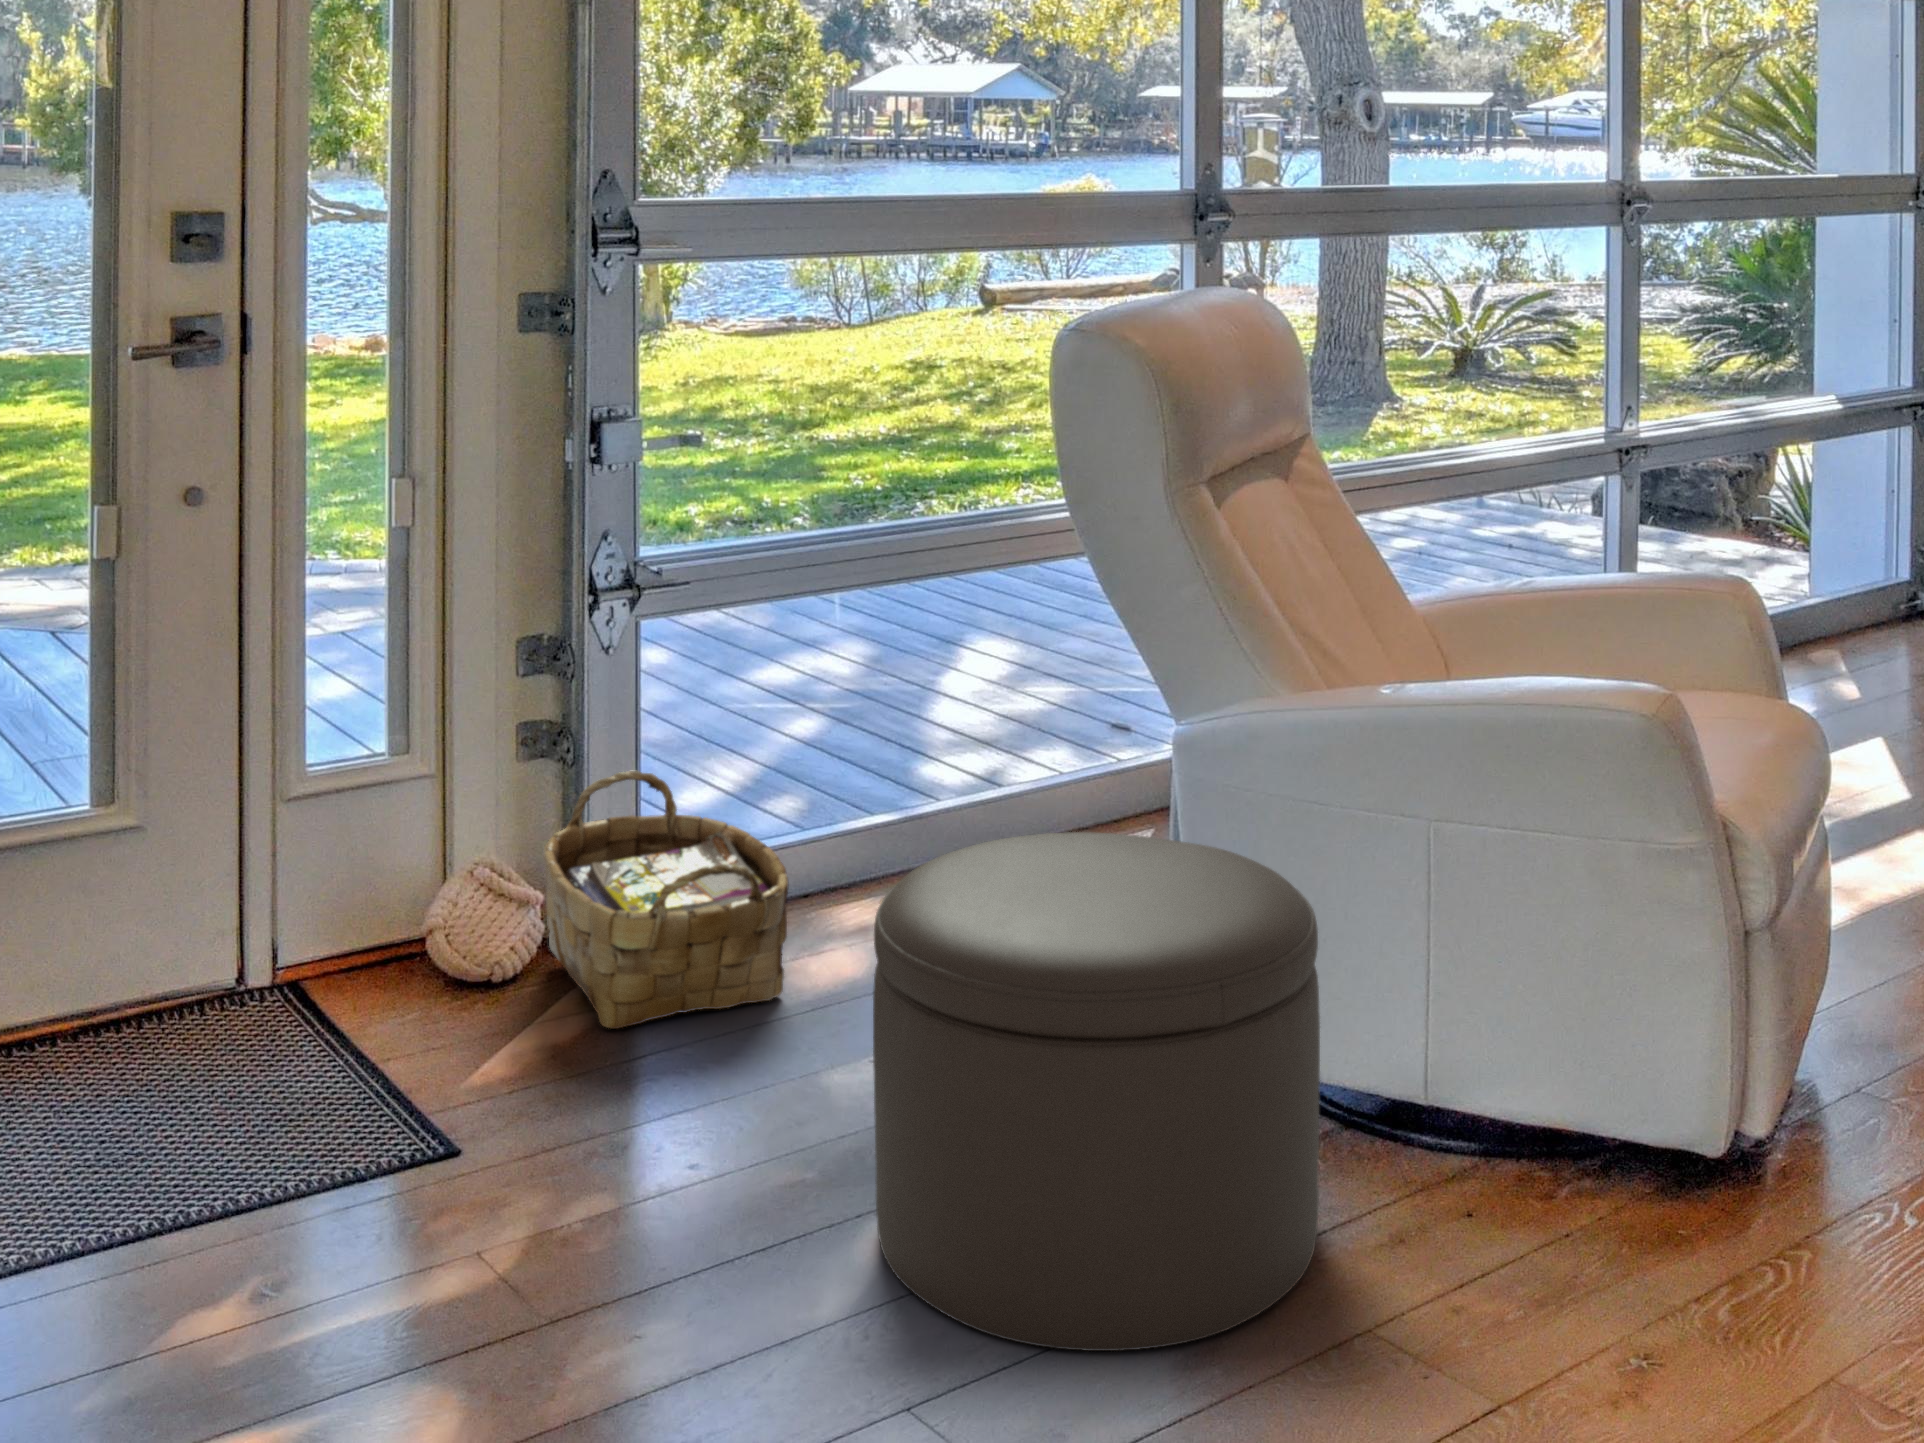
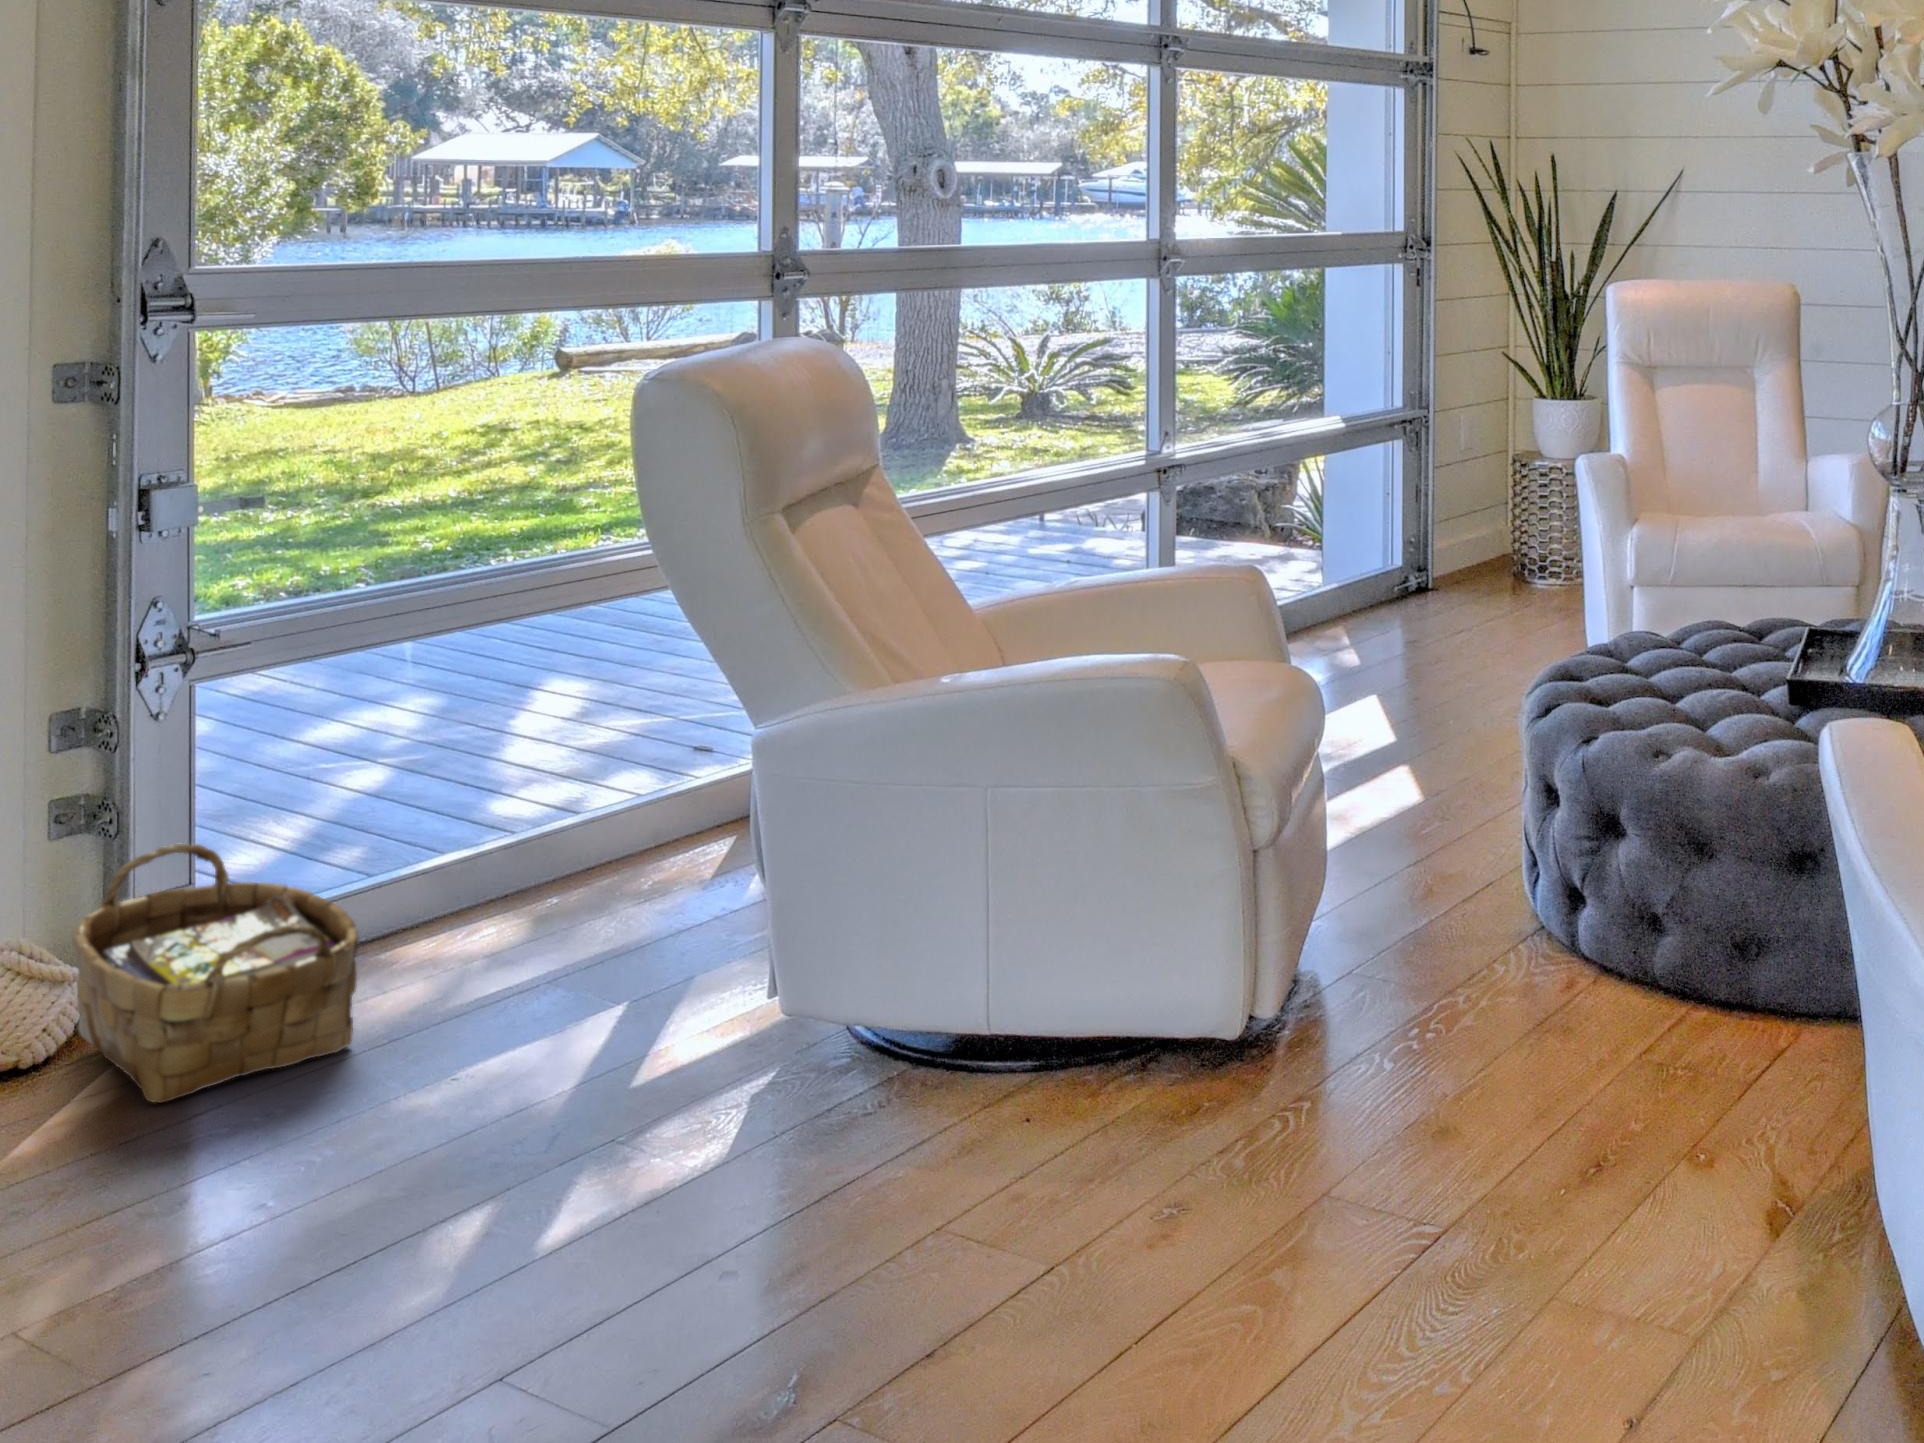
ottoman: present [873,832,1320,1351] -> none [459,855,879,1310]

